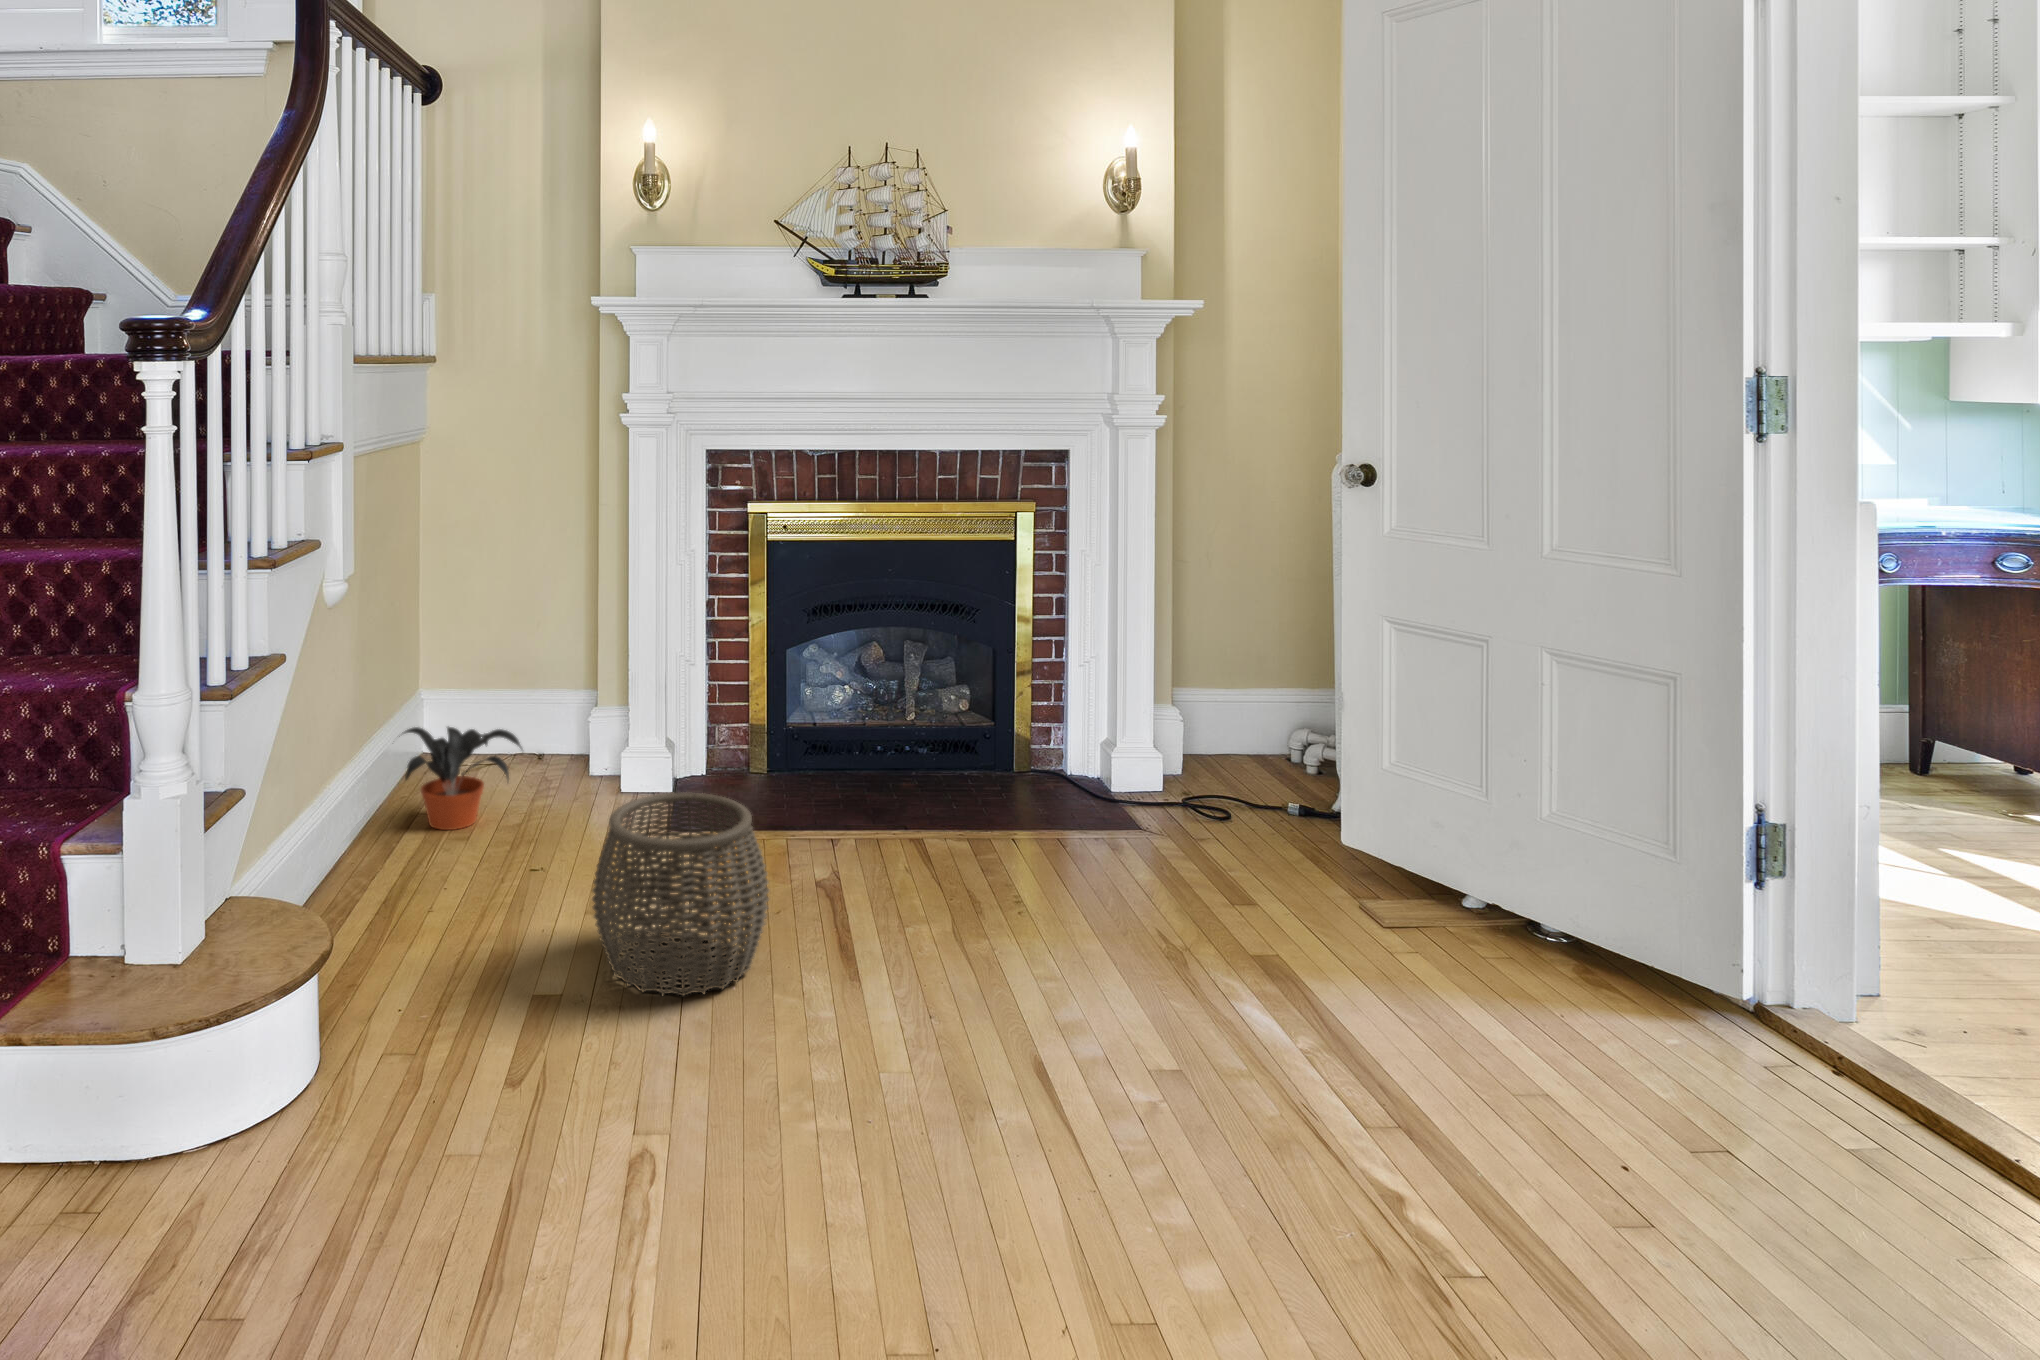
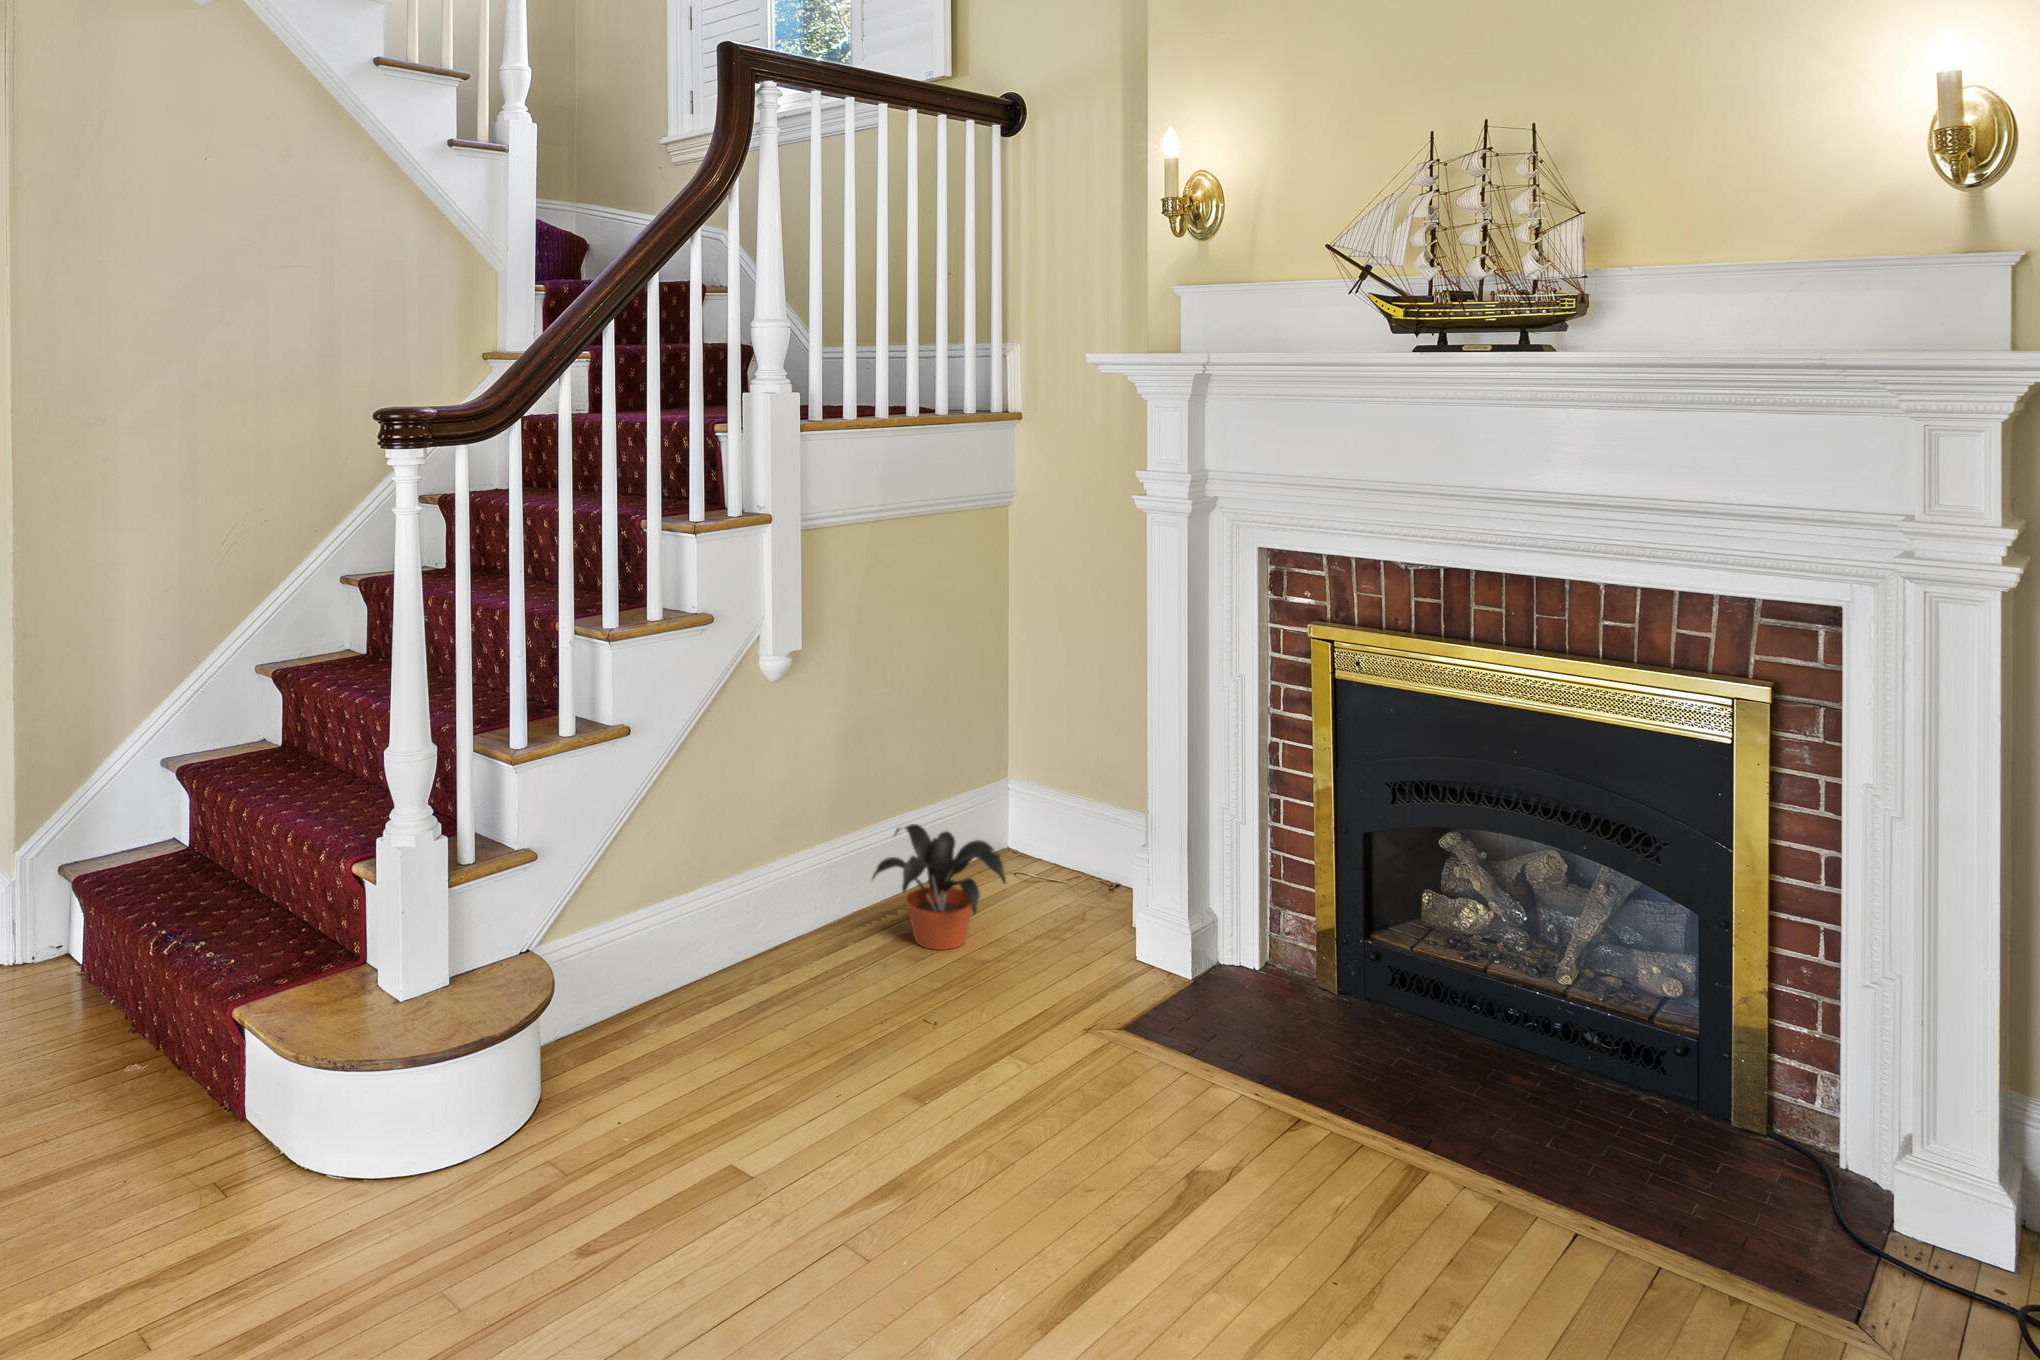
woven basket: present [592,793,769,996] -> none [786,984,1002,1253]

